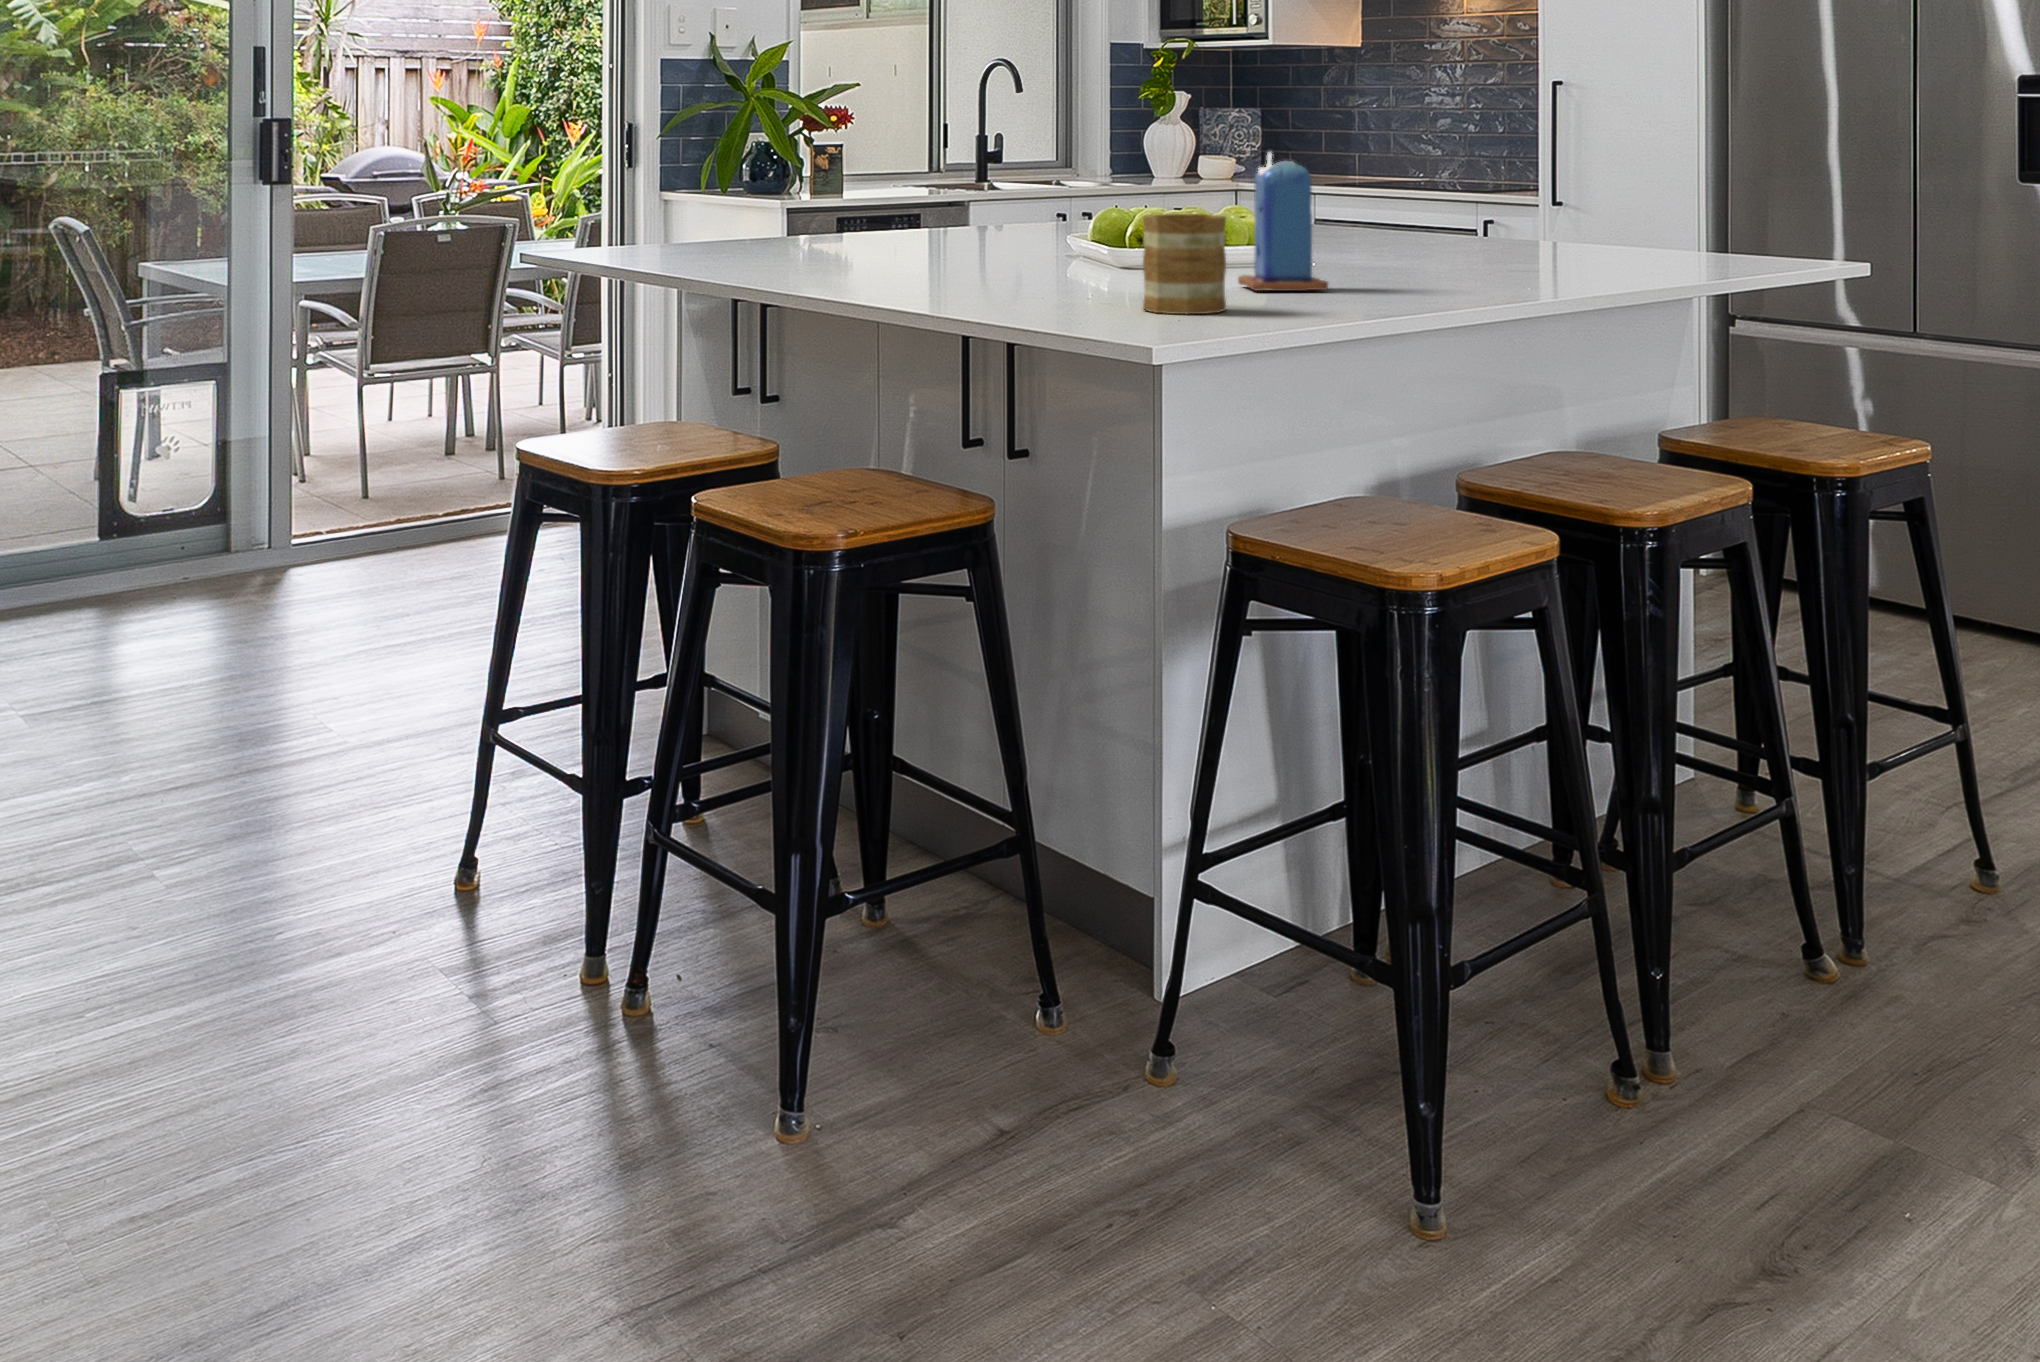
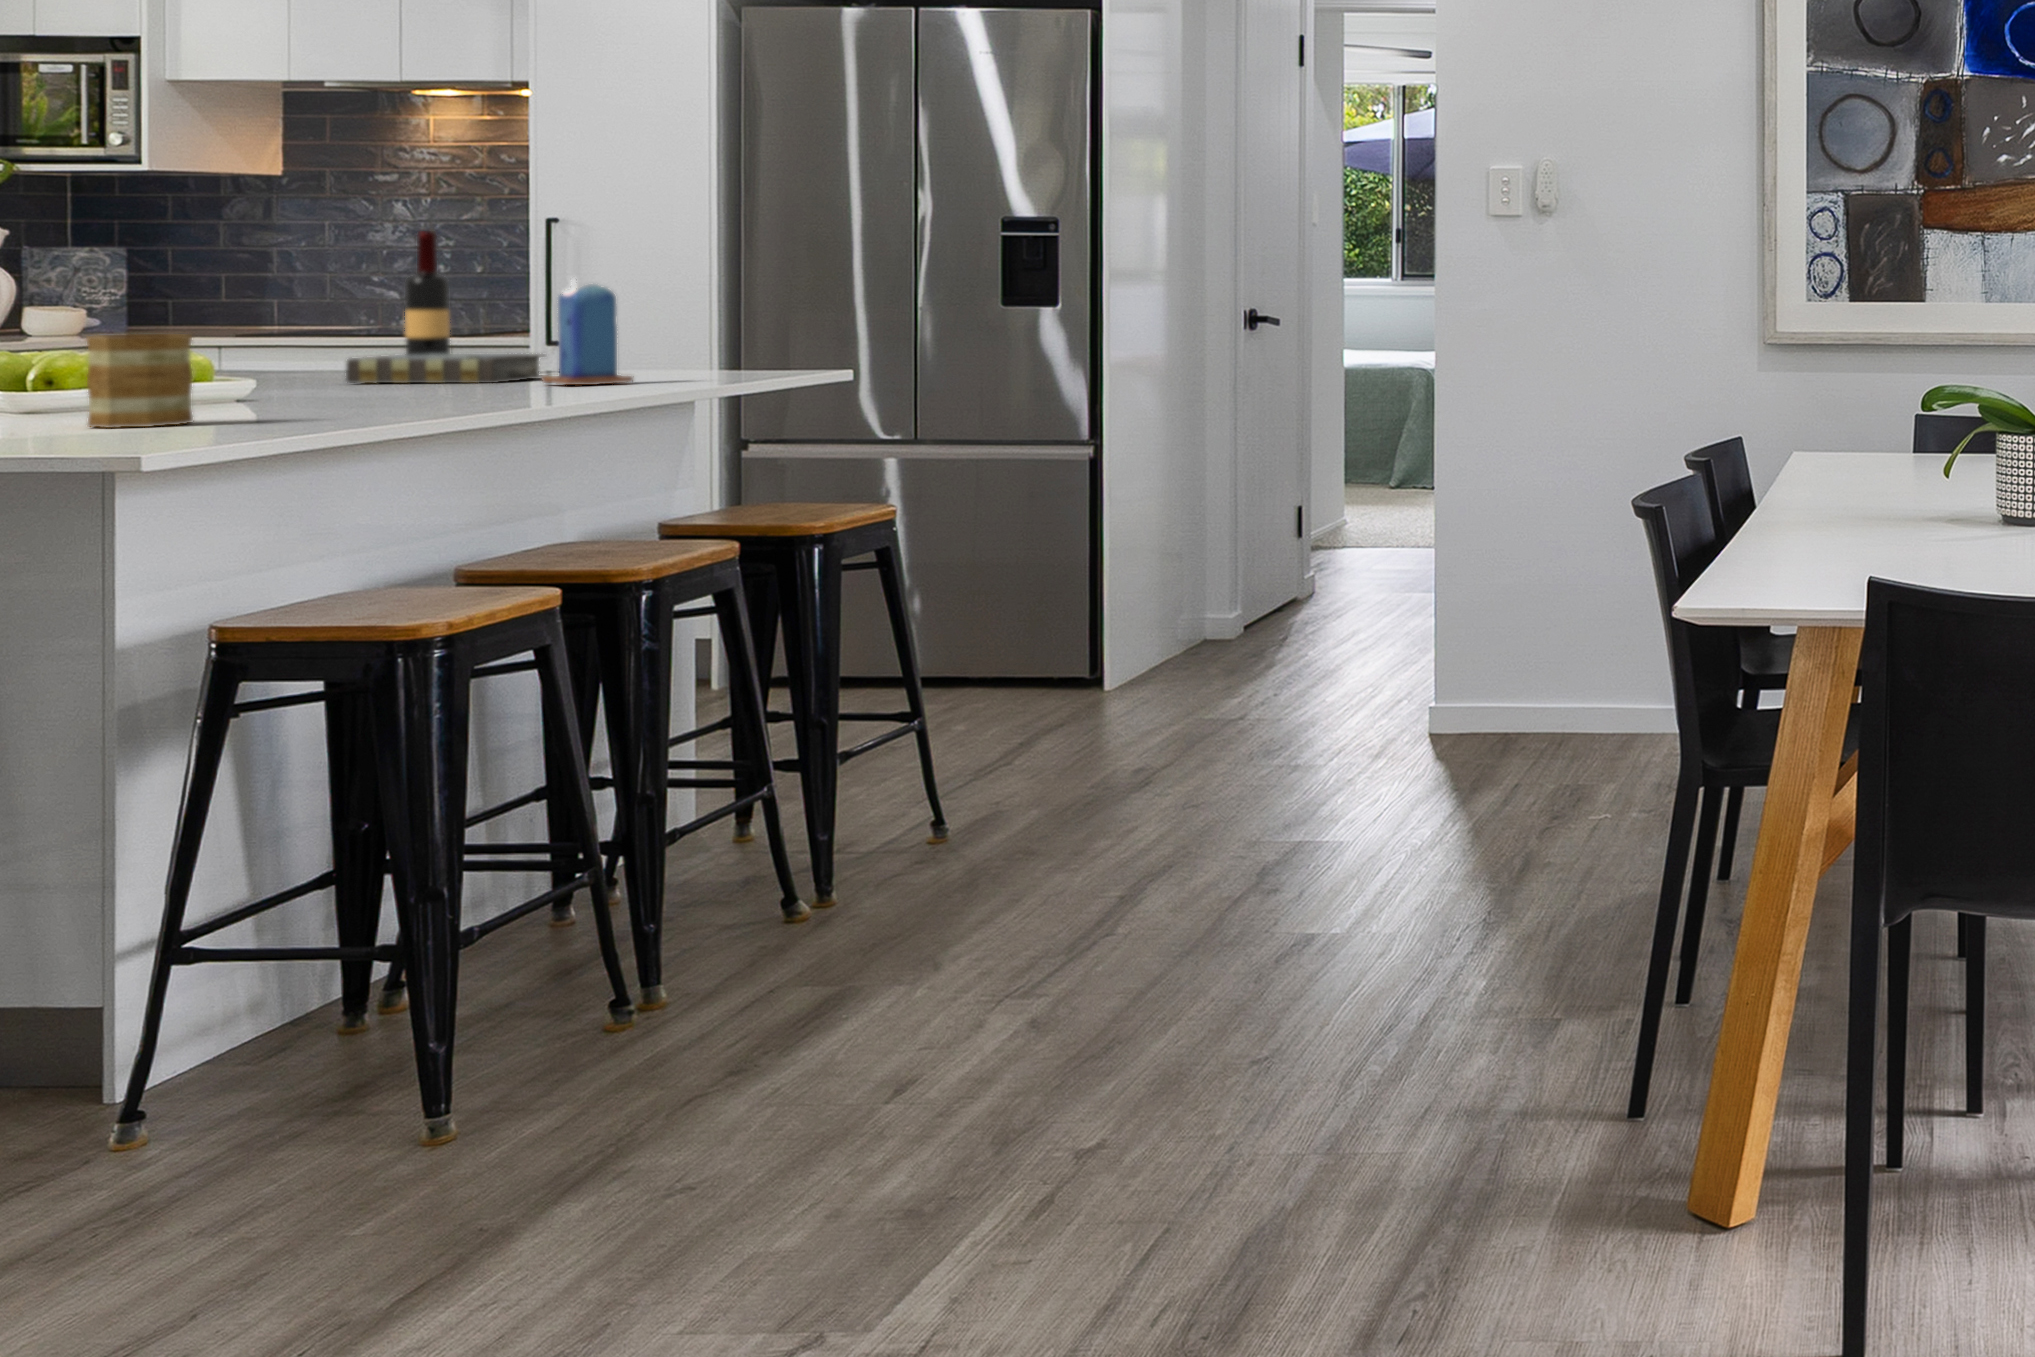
wine bottle: none [1435,98,1471,246] -> present [405,231,450,354]
candle: present [1238,152,1328,291] -> present [542,279,633,385]
book: none [1383,224,1554,260] -> present [346,354,545,383]

